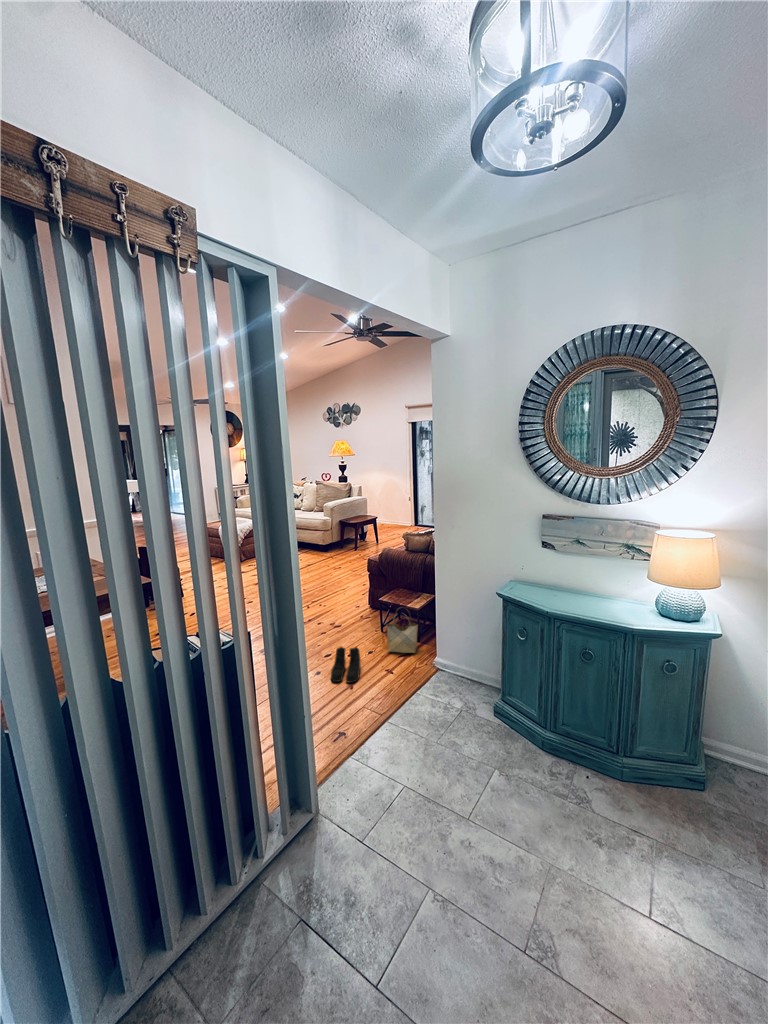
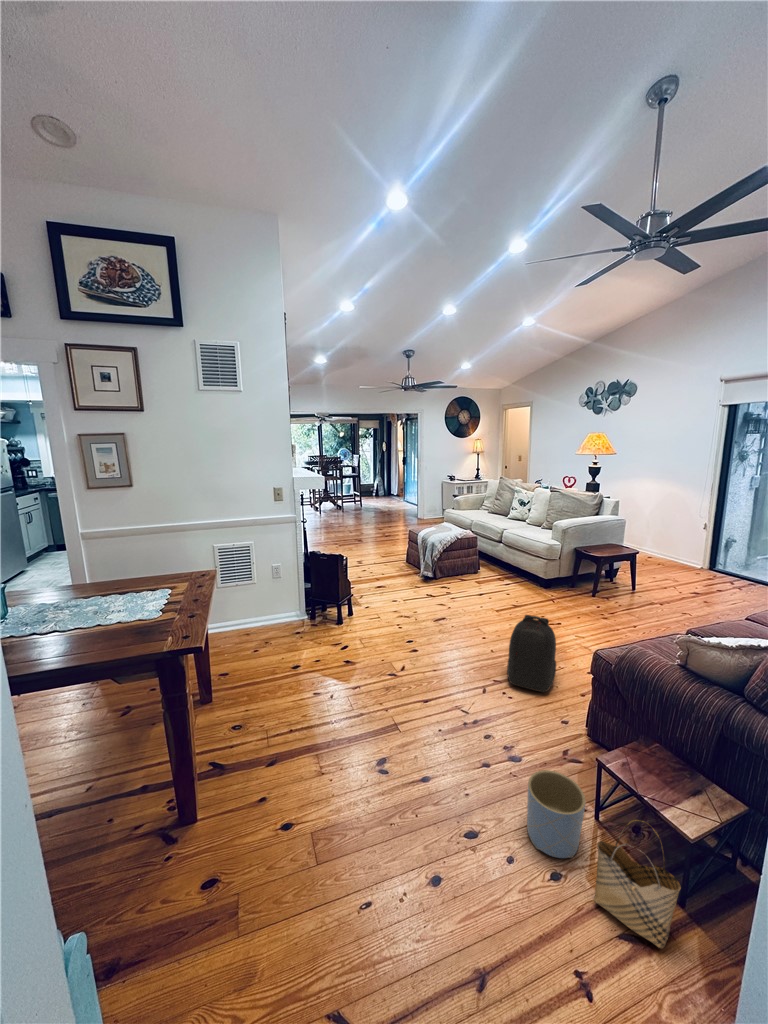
backpack: none [319,553,347,599] -> present [507,615,556,692]
planter: none [351,611,378,648] -> present [527,770,586,858]
boots: present [331,647,360,683] -> none [450,852,521,969]

